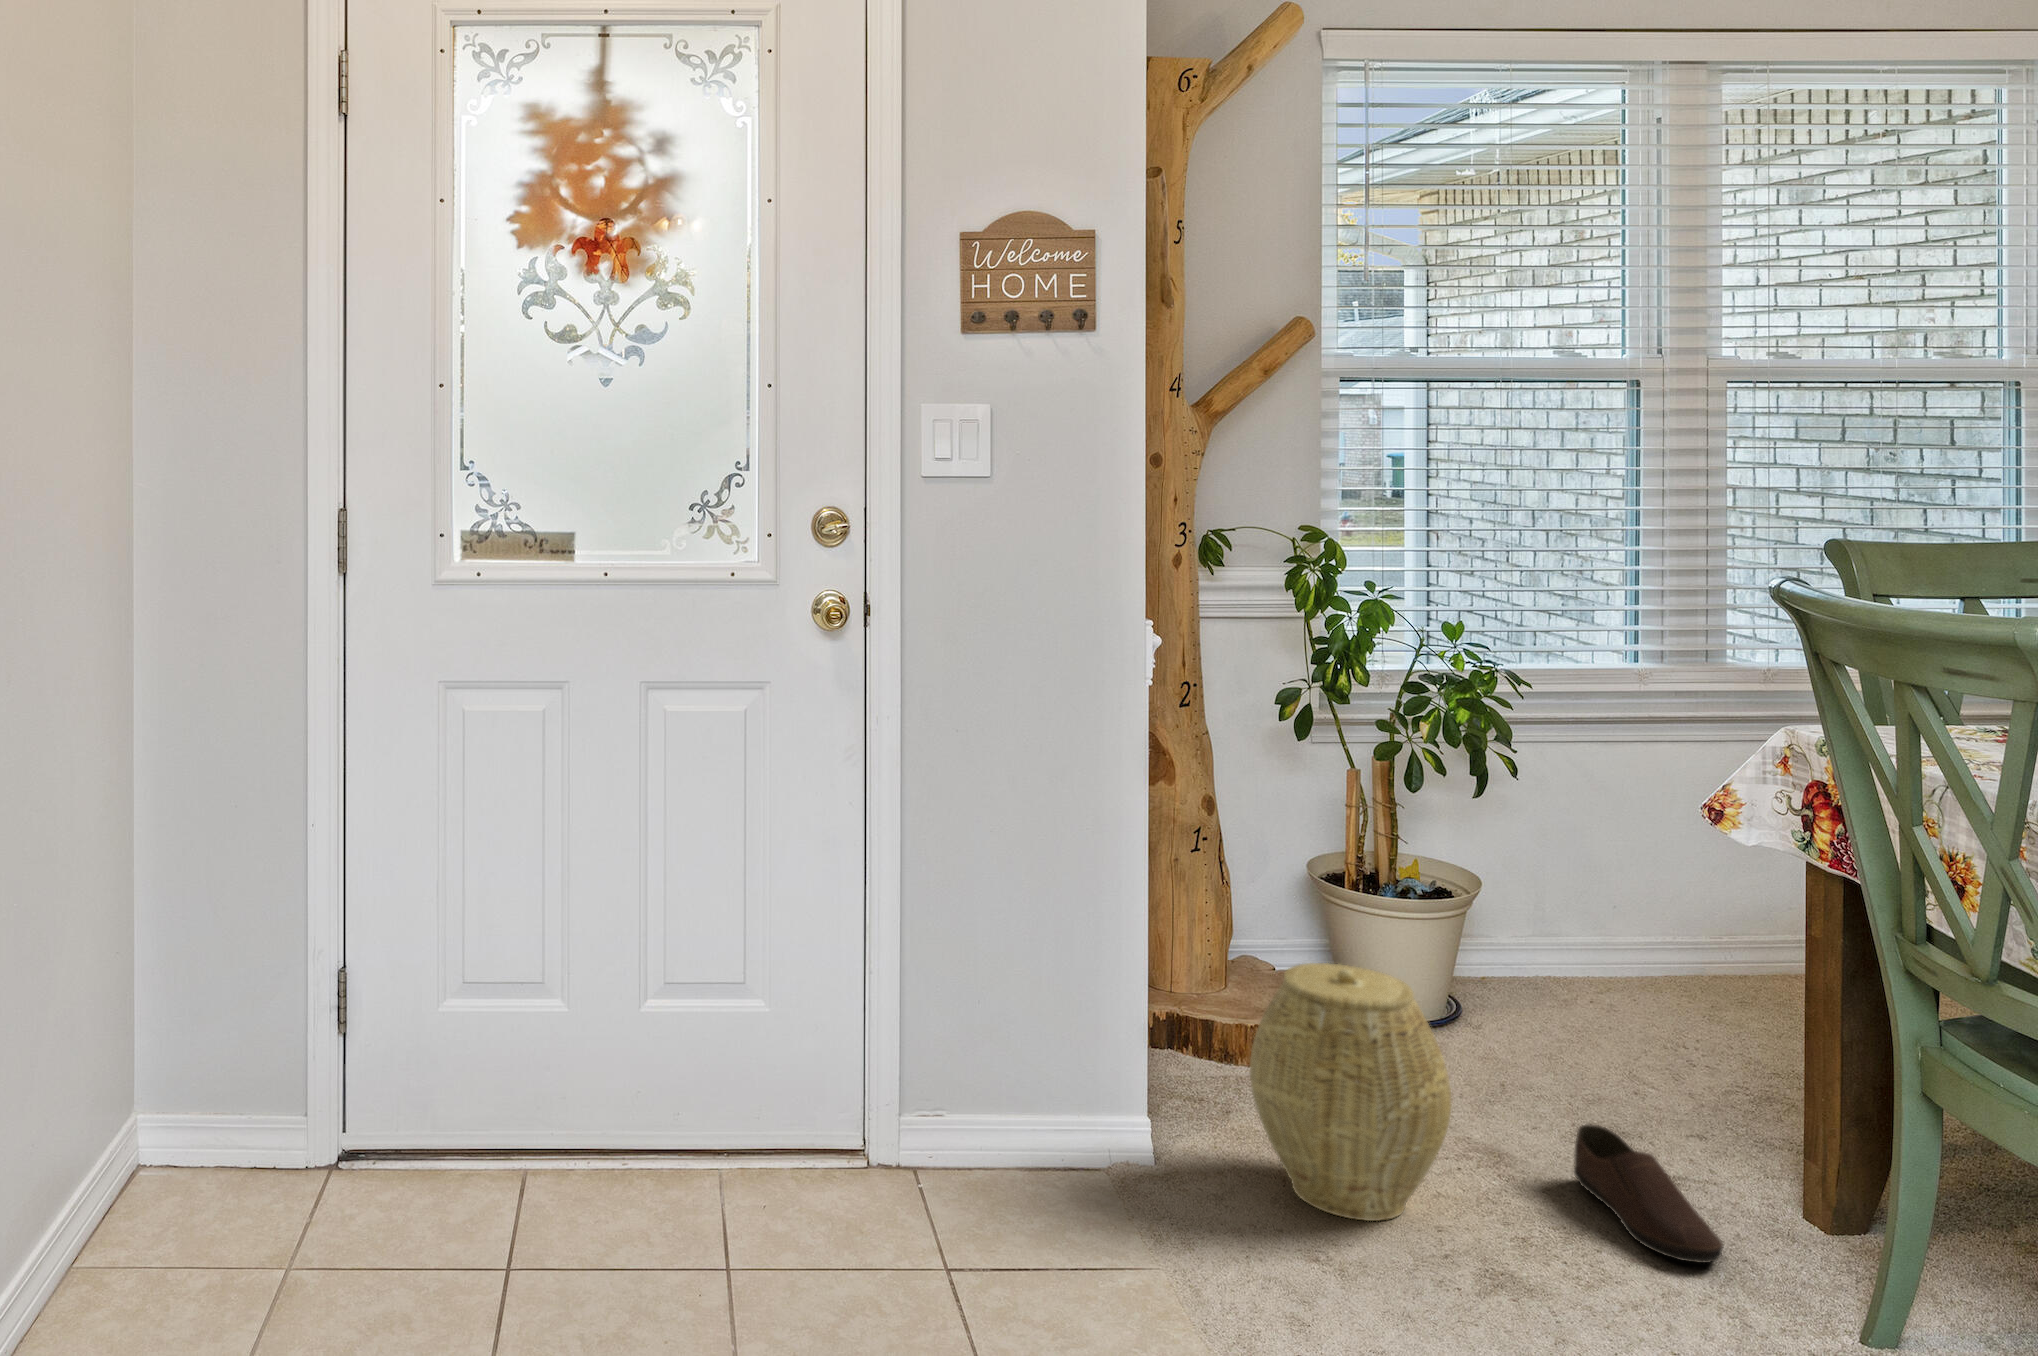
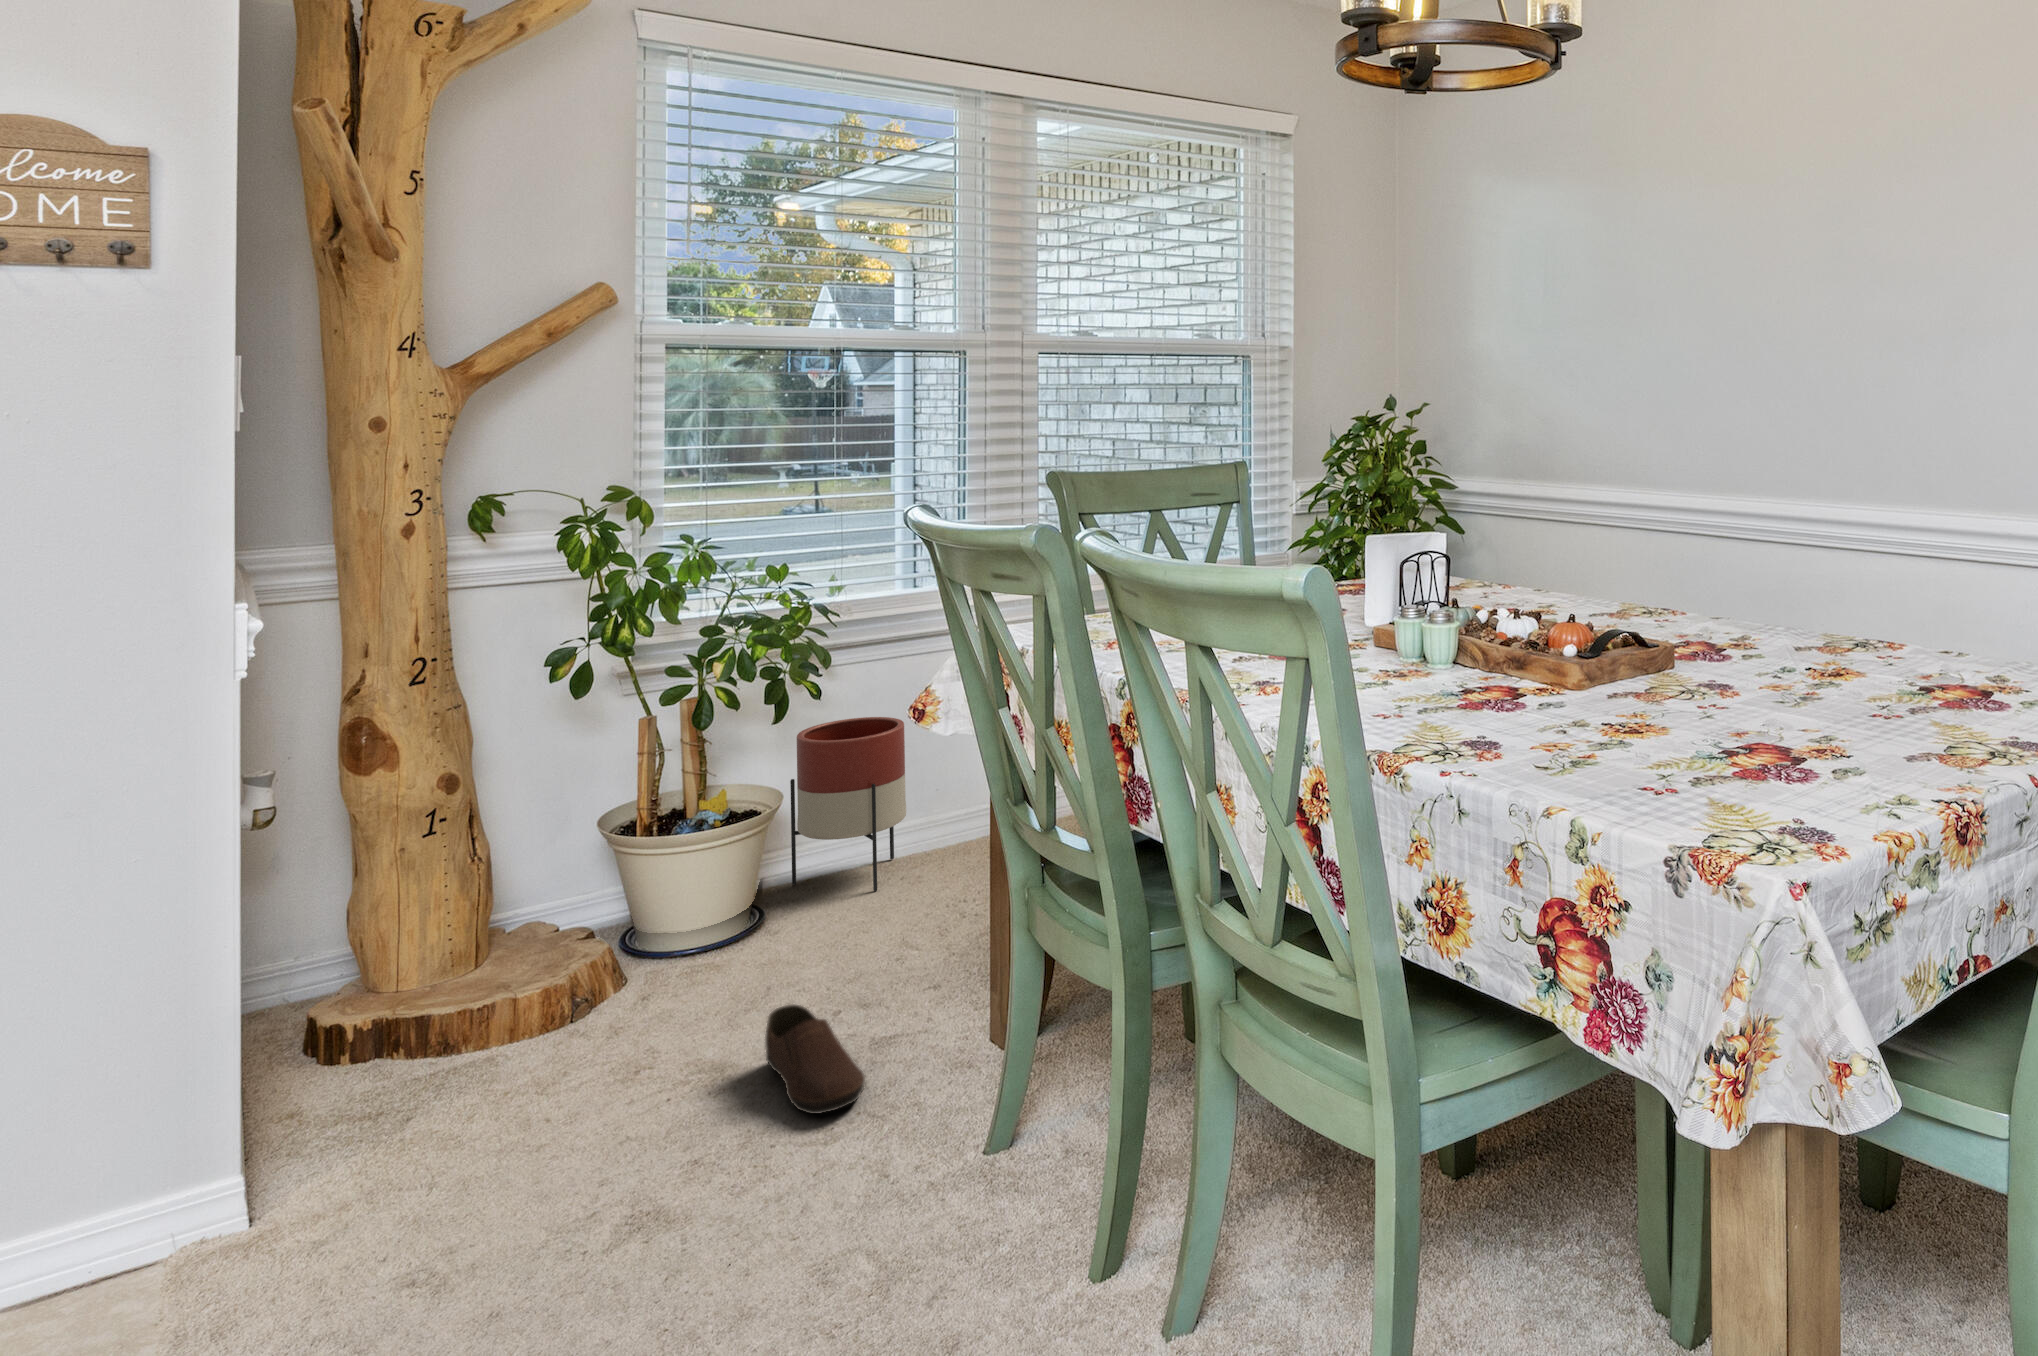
planter: none [1480,809,1620,1019] -> present [790,717,906,891]
woven basket: present [1250,963,1451,1221] -> none [378,926,615,1205]

